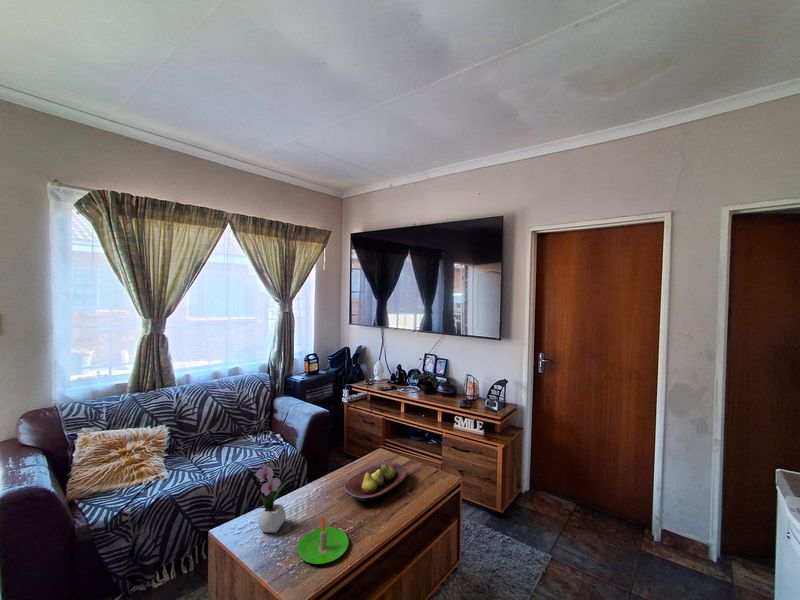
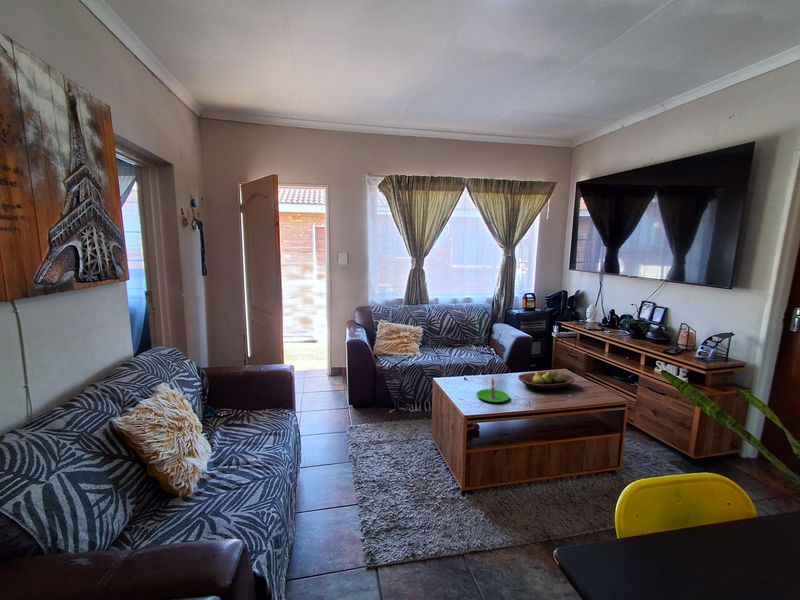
flower arrangement: present [256,452,288,533] -> none [458,335,479,386]

